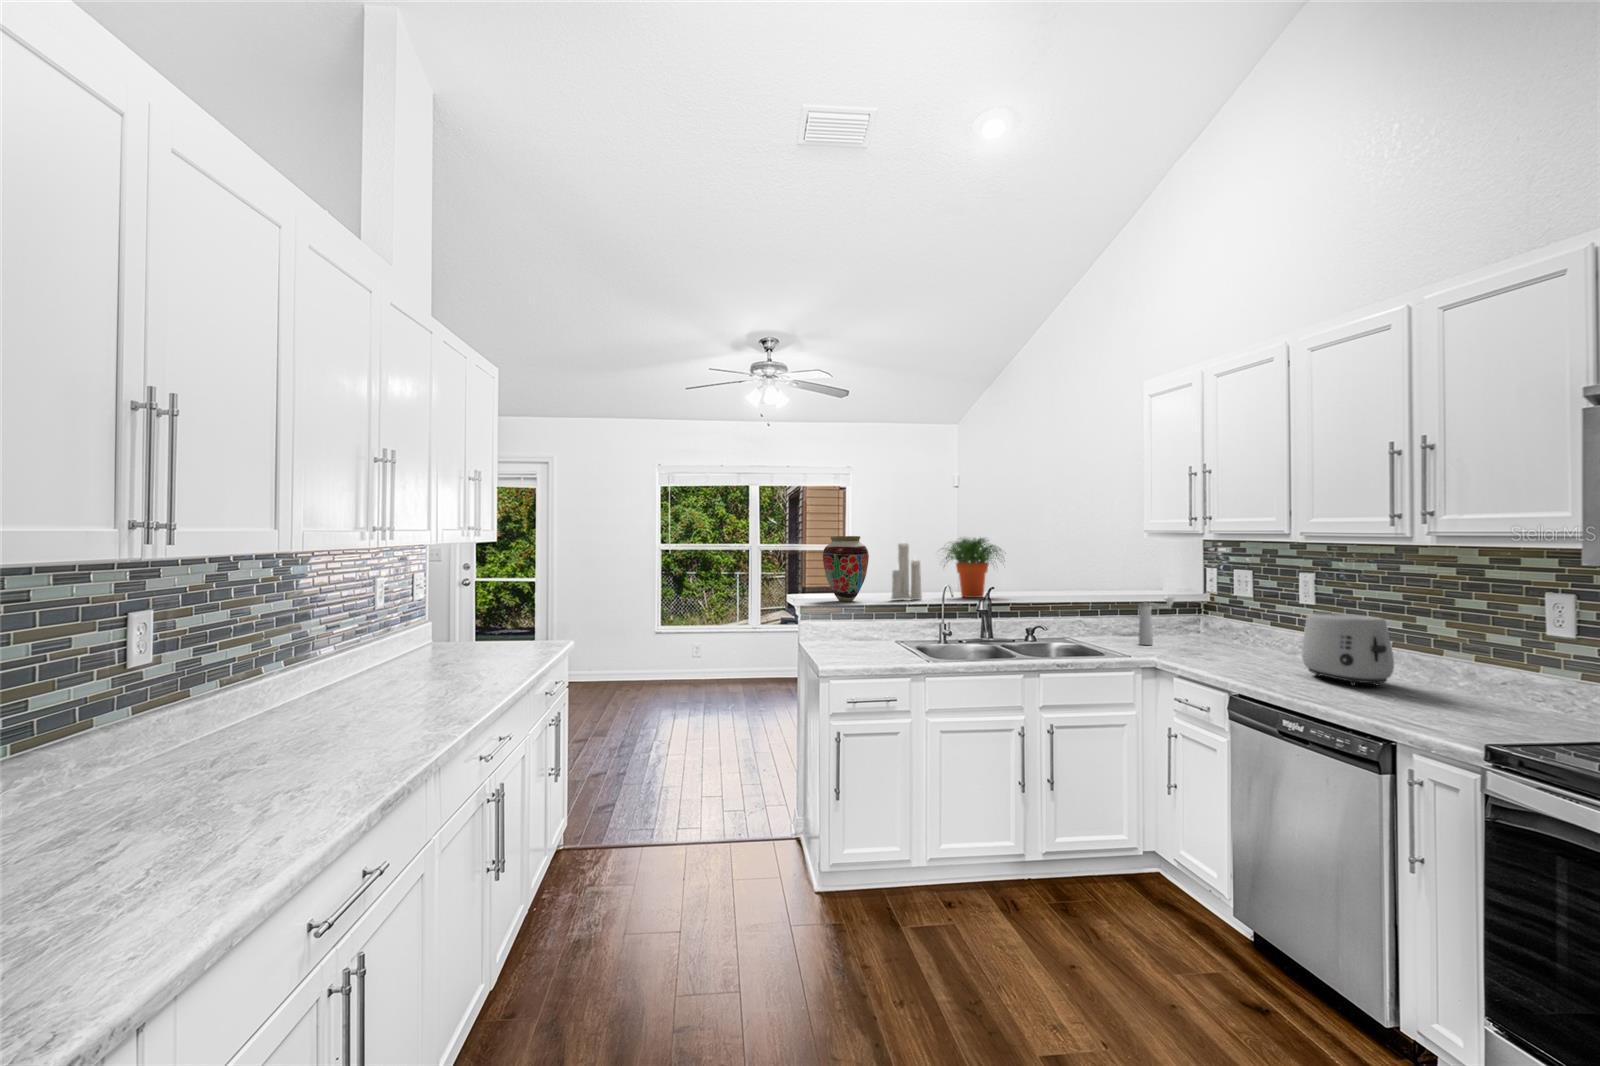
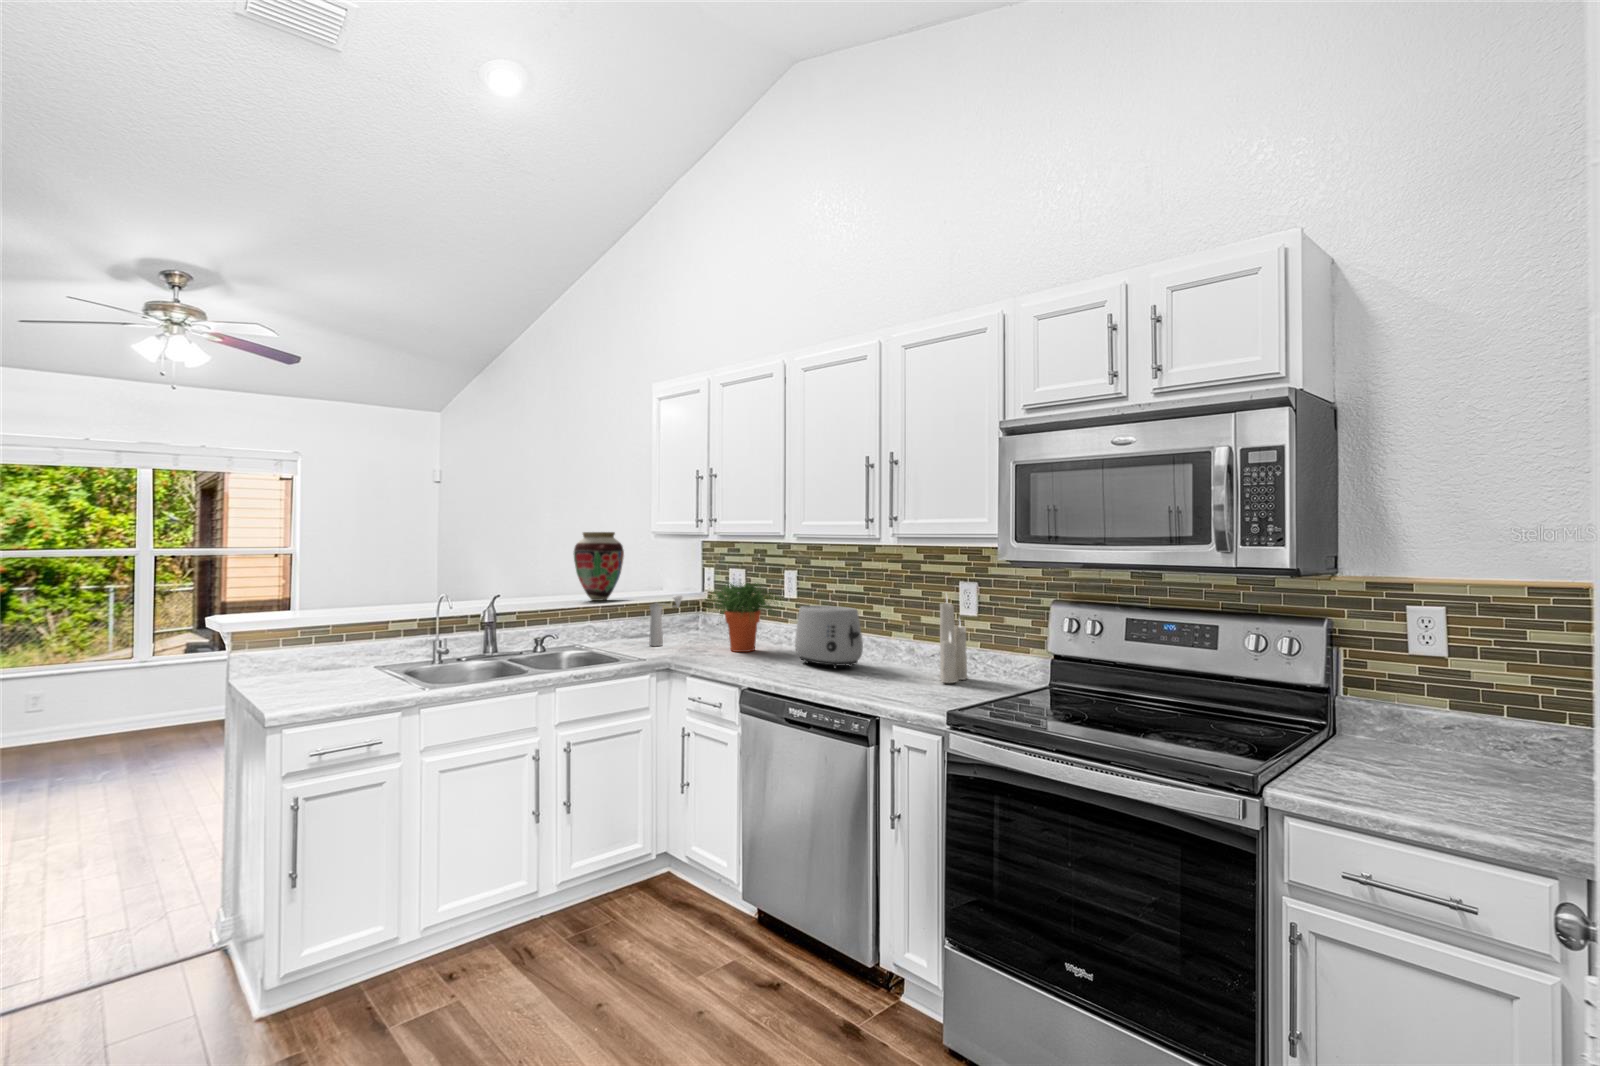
vase: present [823,536,869,601] -> present [574,532,624,601]
potted plant: present [942,538,1002,598] -> present [708,583,778,652]
candle: present [891,543,922,600] -> present [940,602,968,683]

